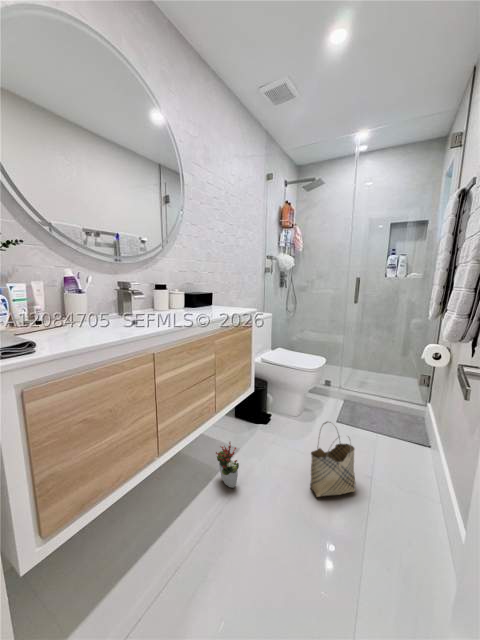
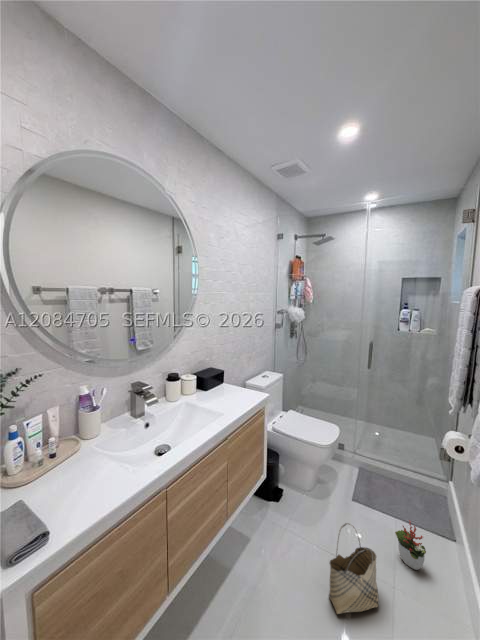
decorative plant: present [216,442,239,488] -> present [395,520,426,570]

